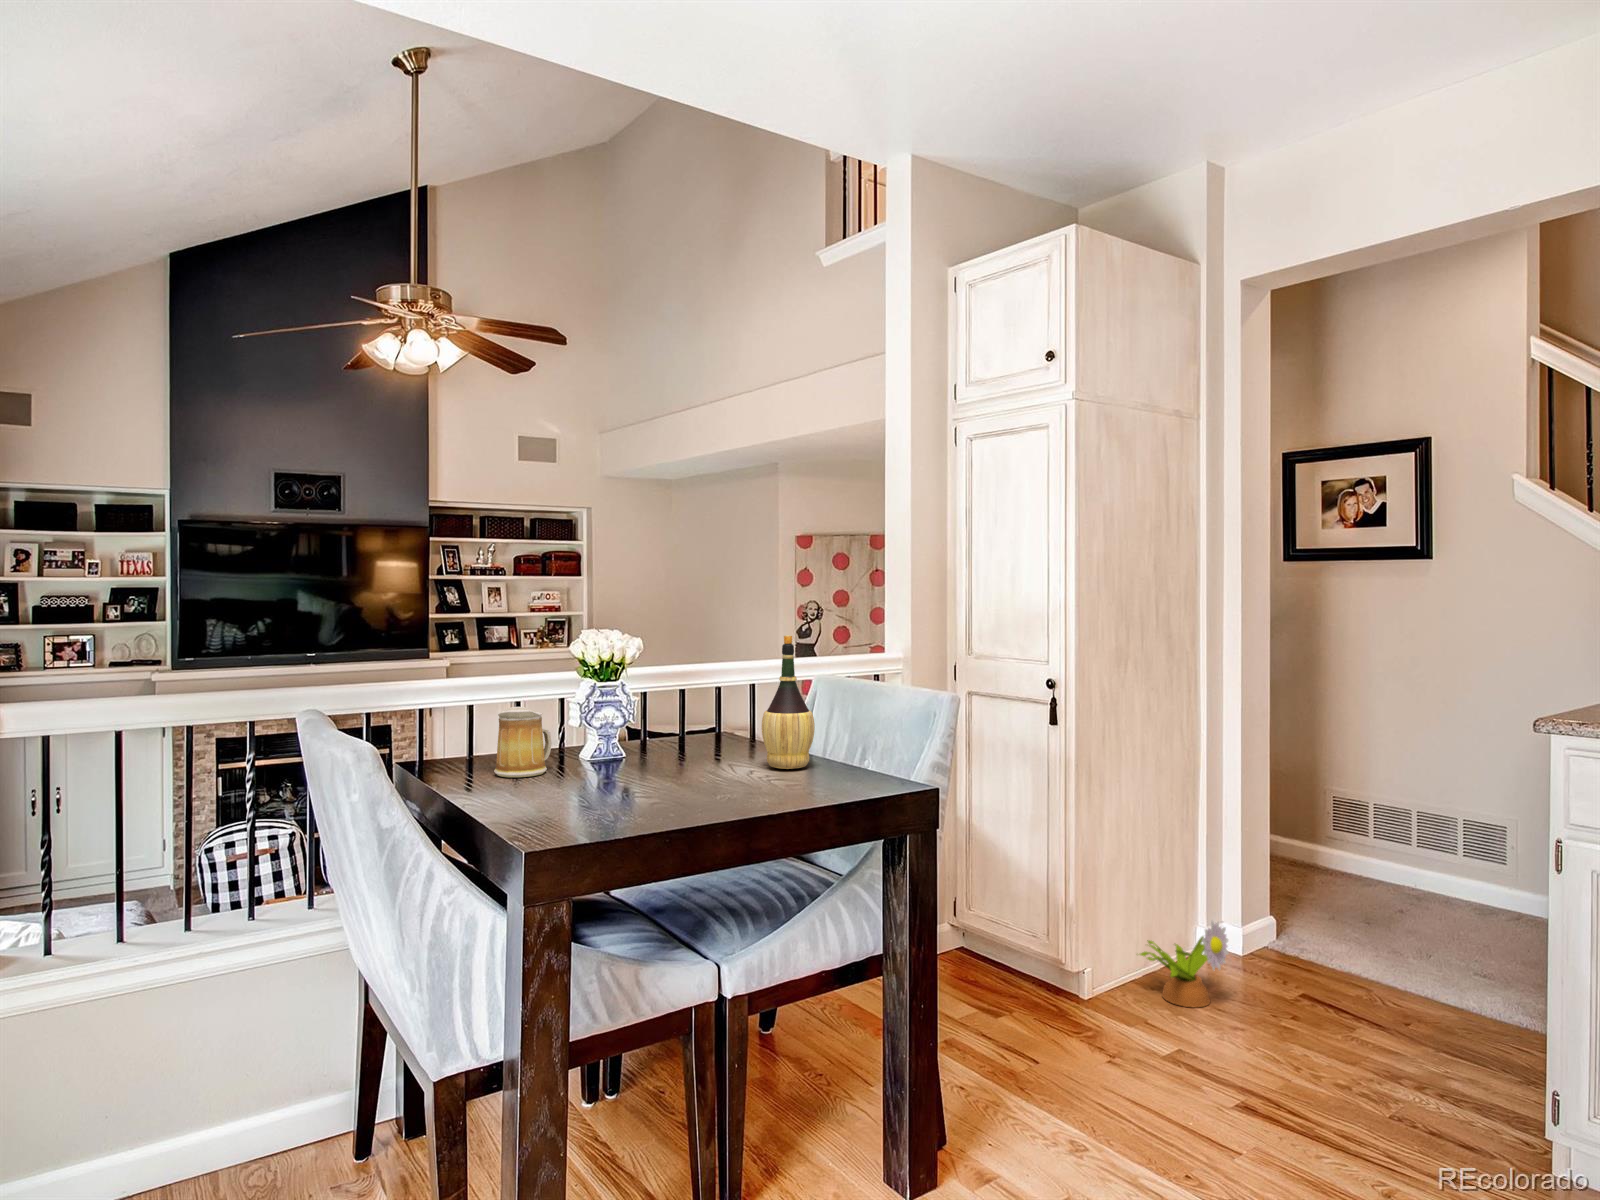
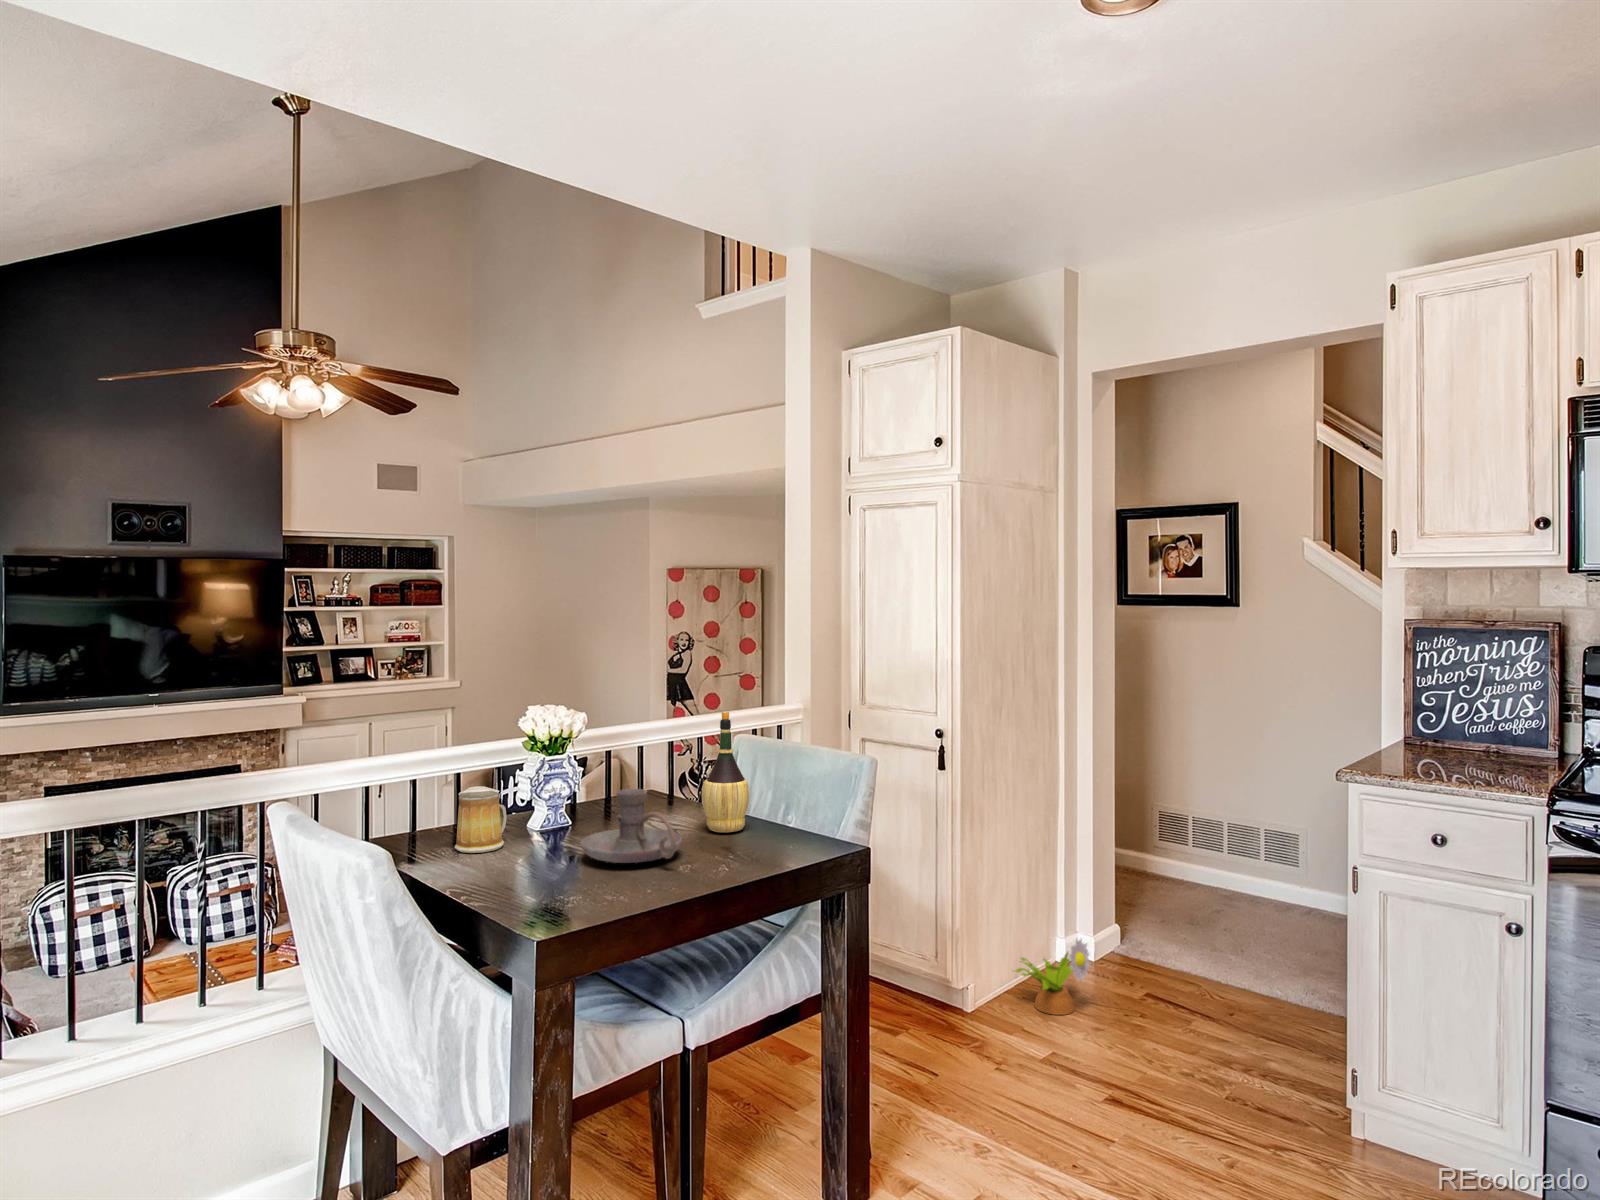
candle holder: none [617,712,729,791] -> present [581,789,682,863]

